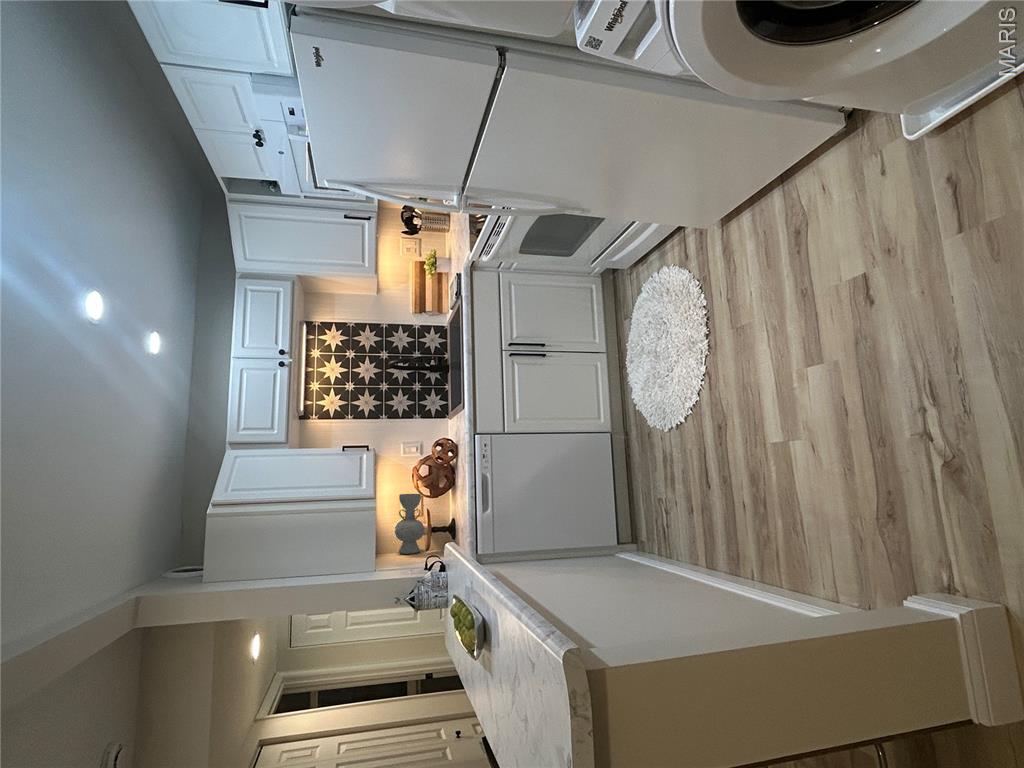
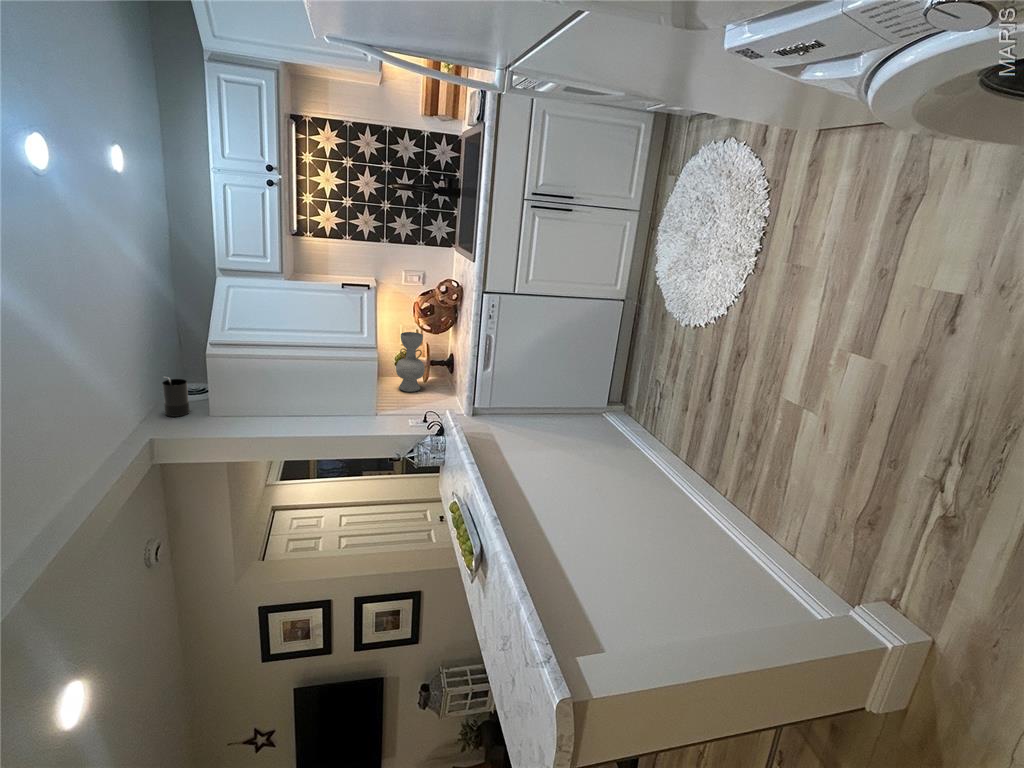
candle: none [154,546,182,588] -> present [162,378,190,417]

